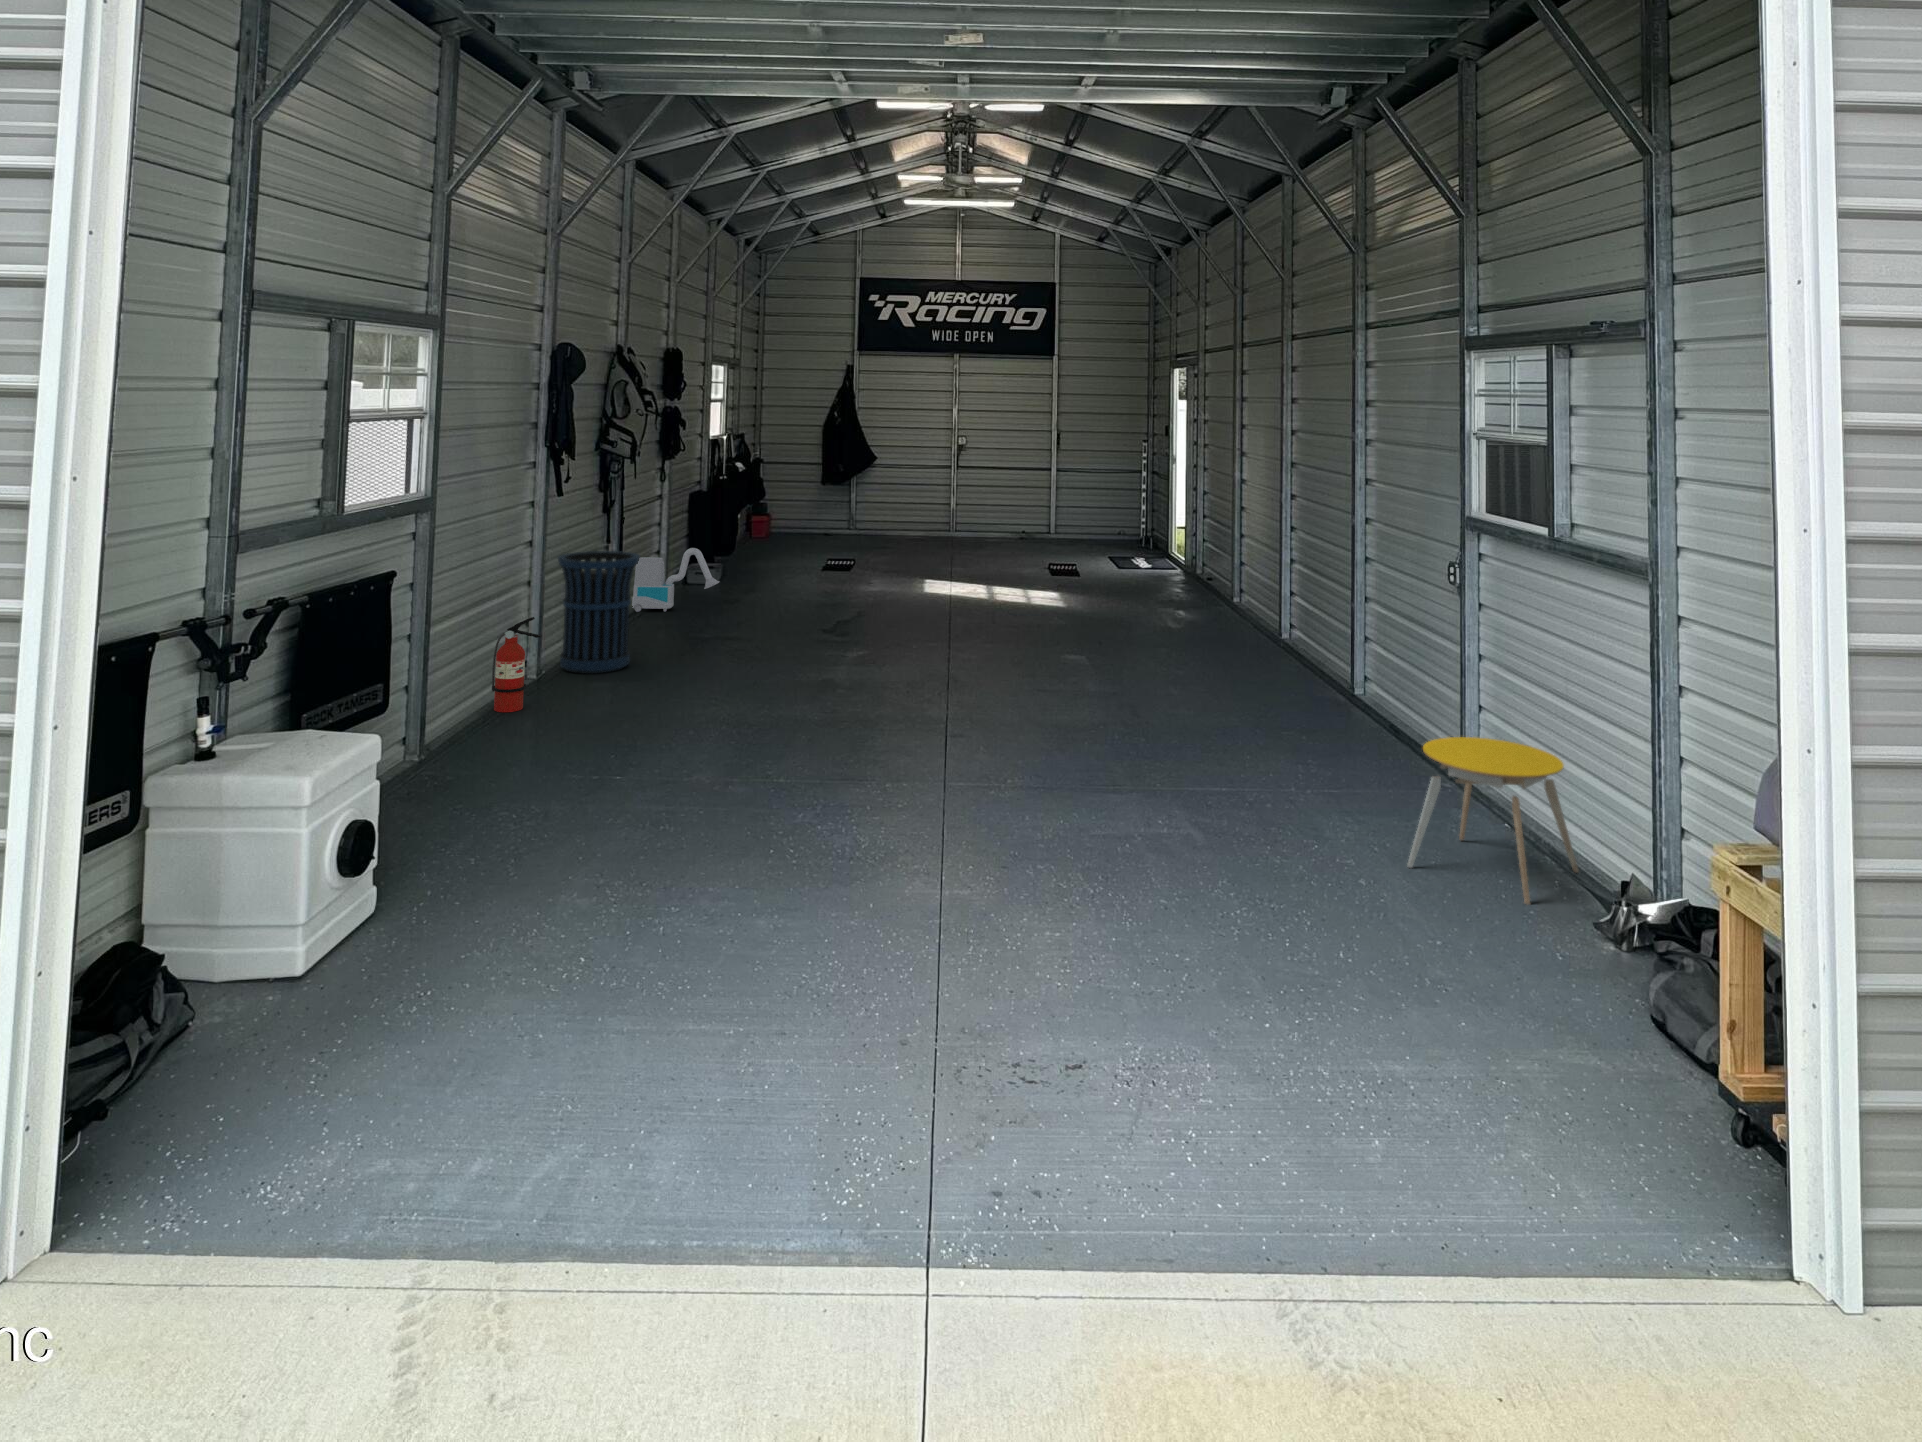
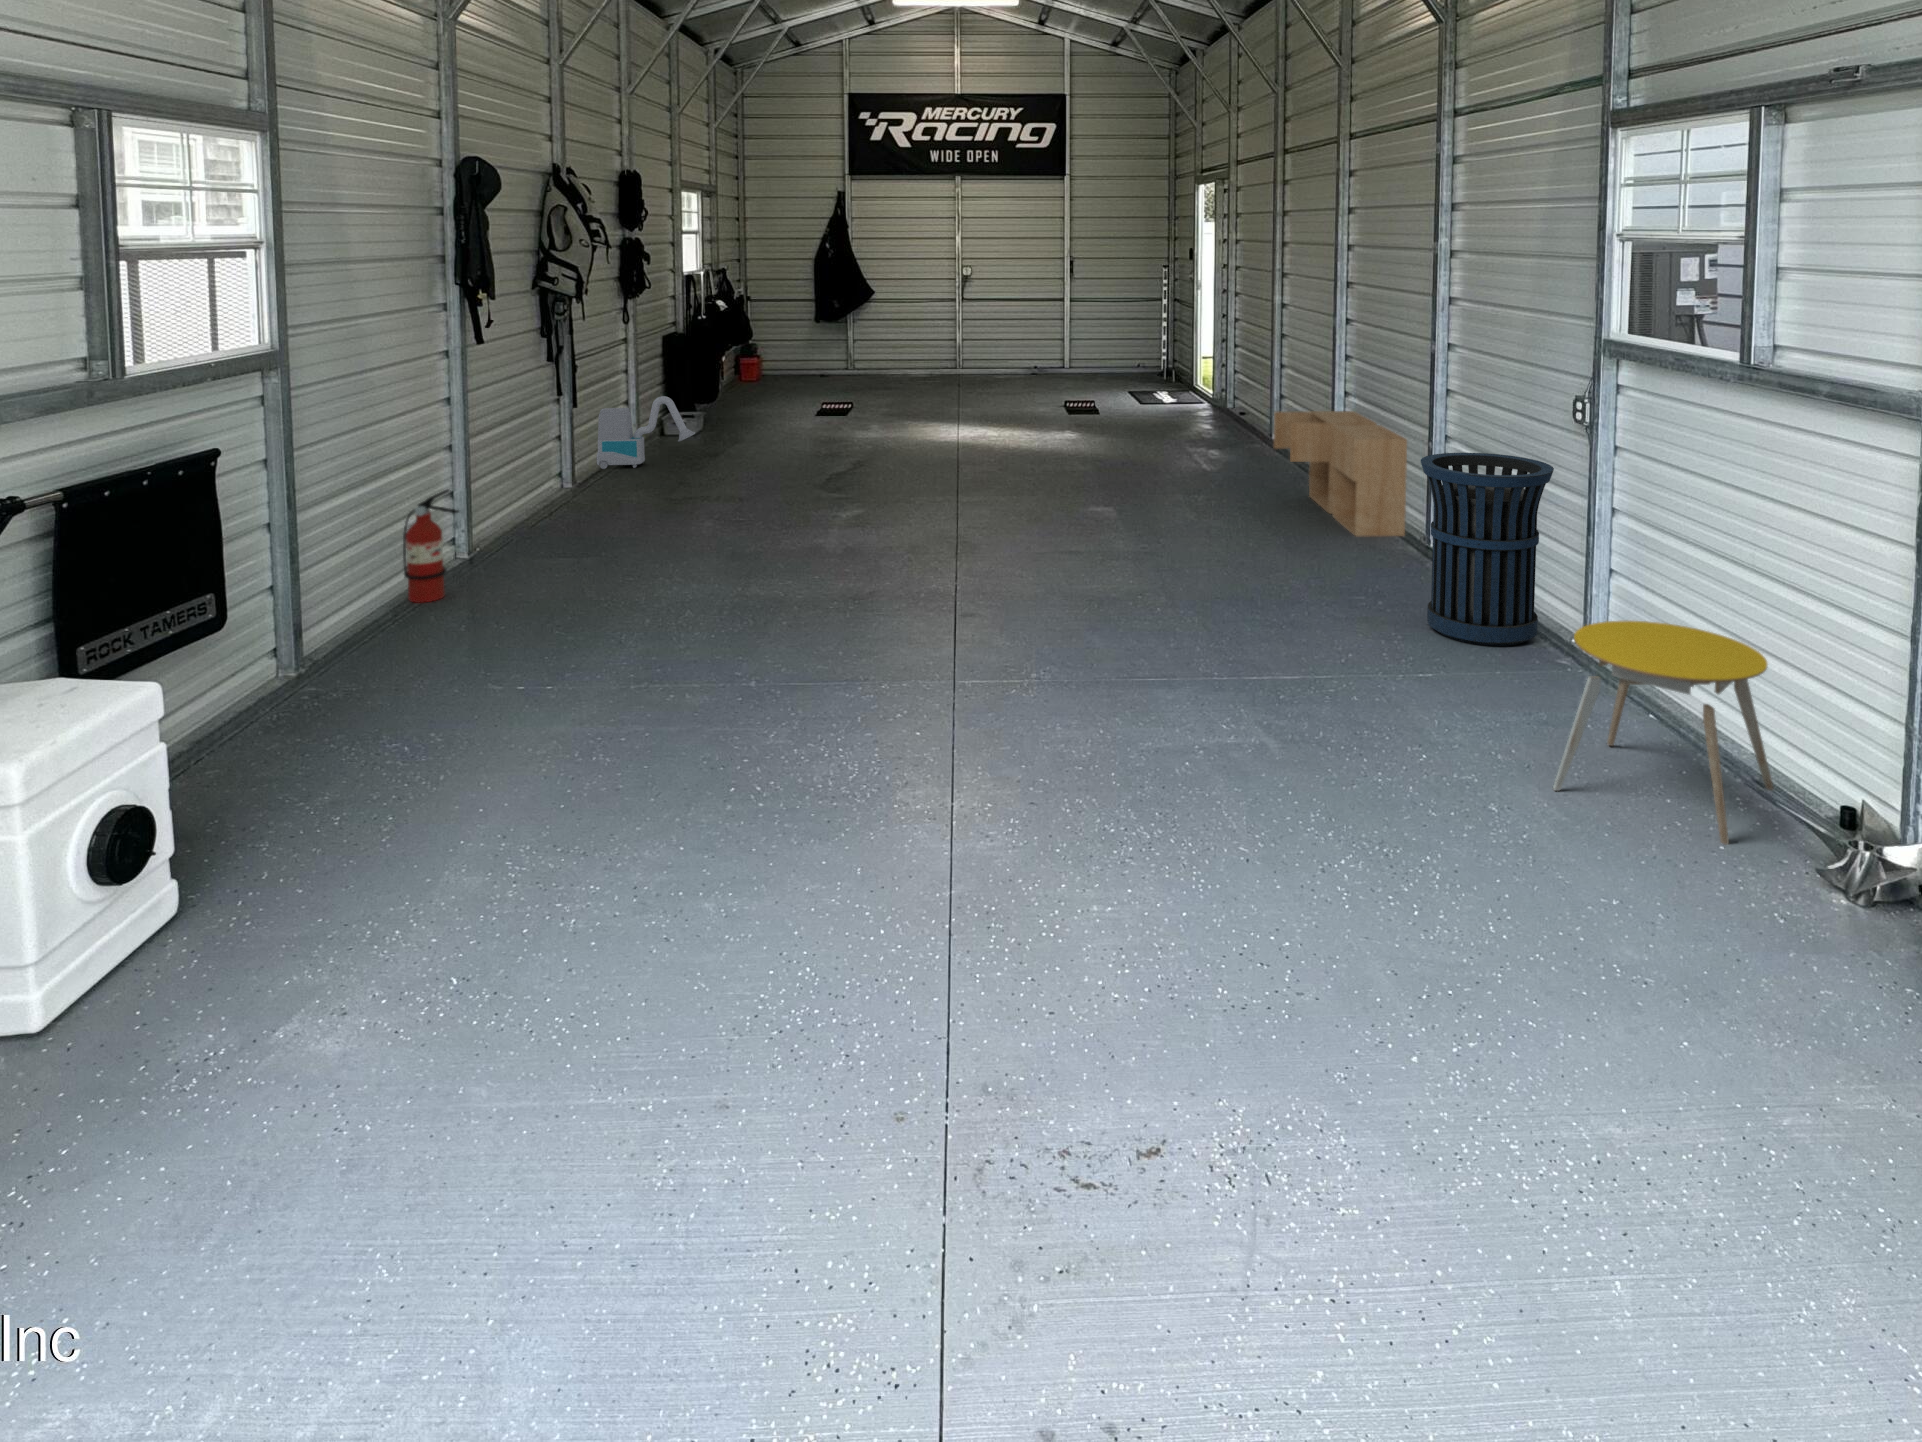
trash can: present [557,551,640,674] -> present [1421,453,1554,646]
storage cabinet: none [1228,575,1337,687] -> present [1274,411,1407,536]

